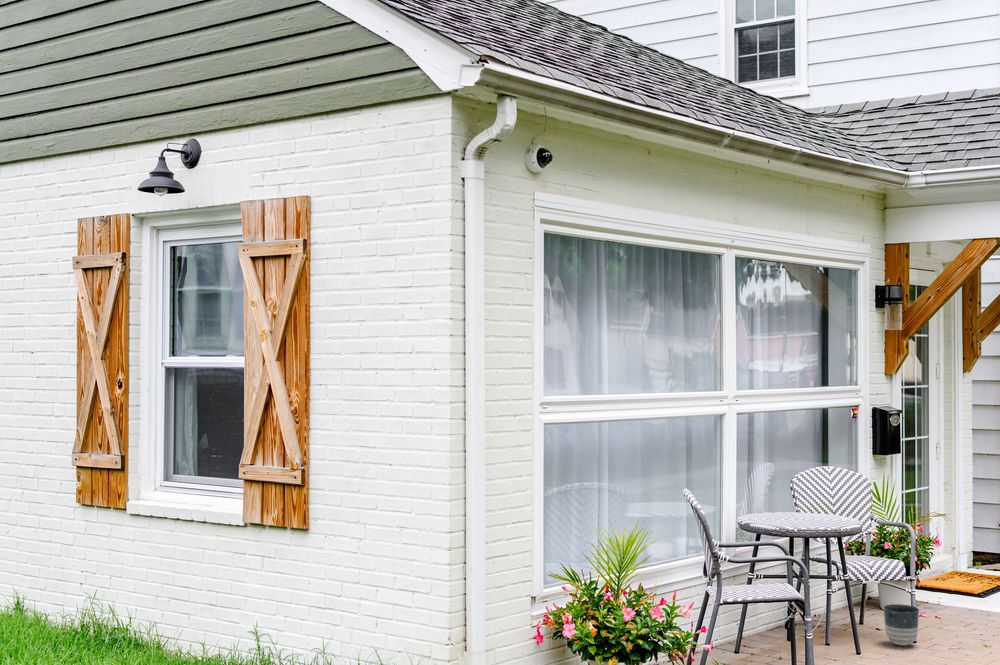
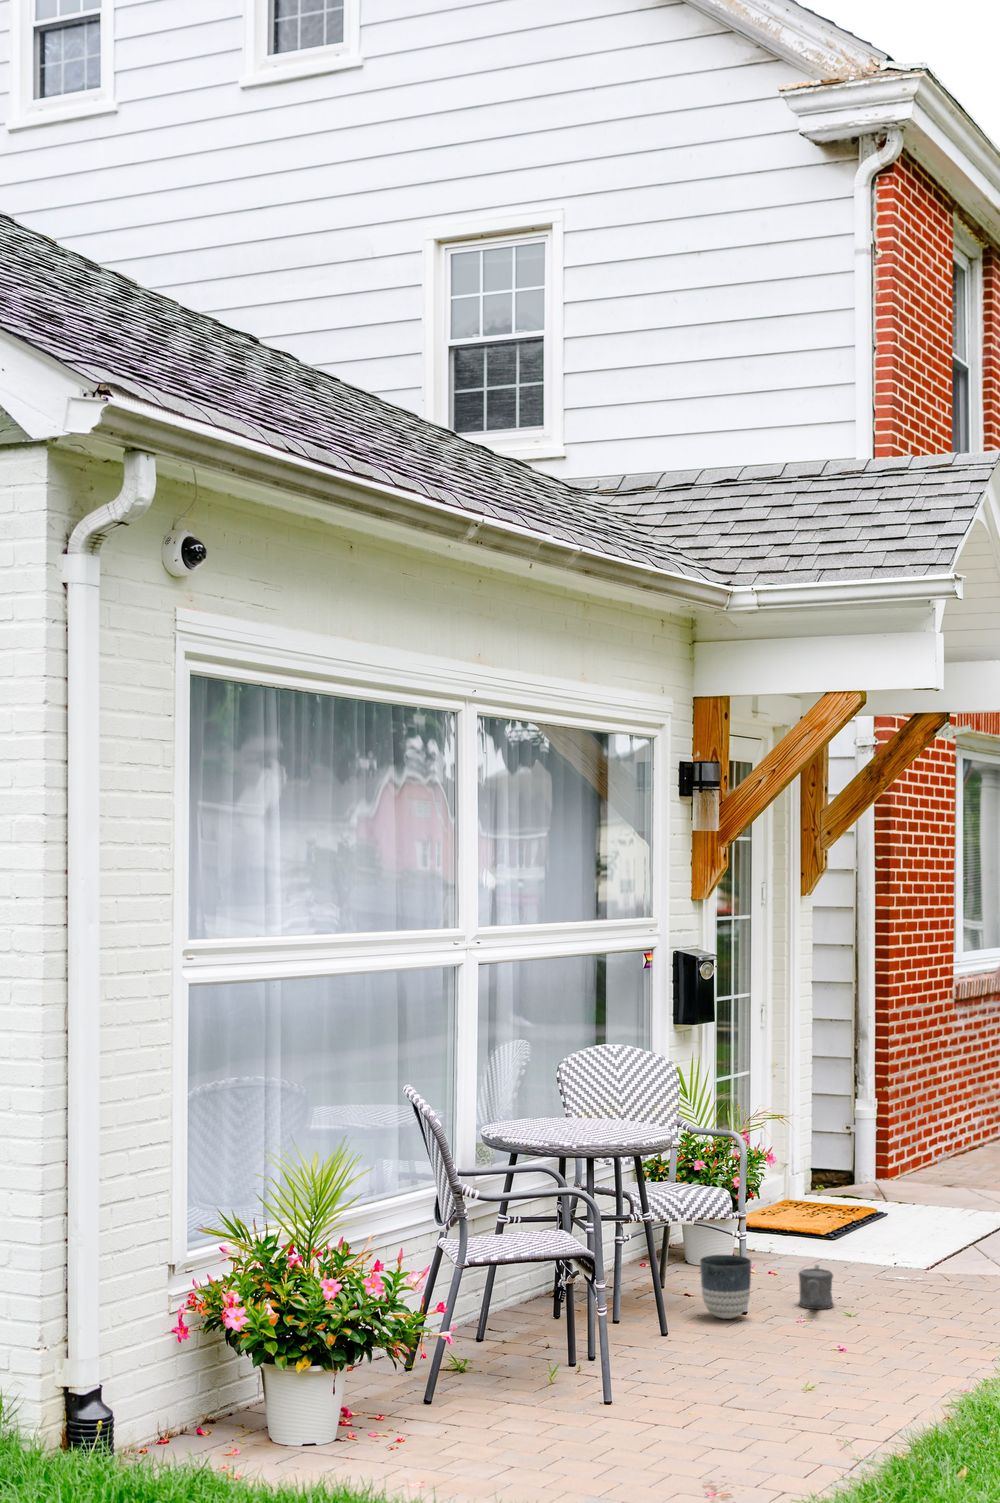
watering can: none [953,614,977,644] -> present [799,1265,834,1309]

